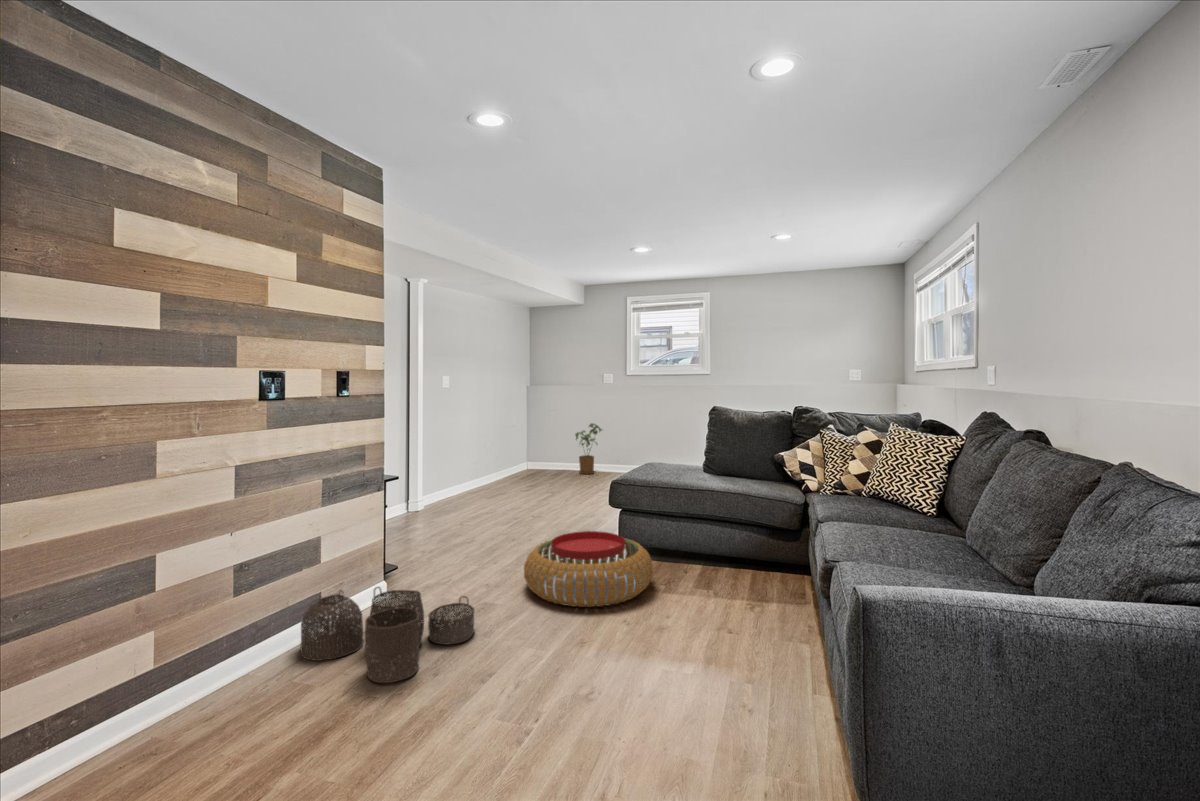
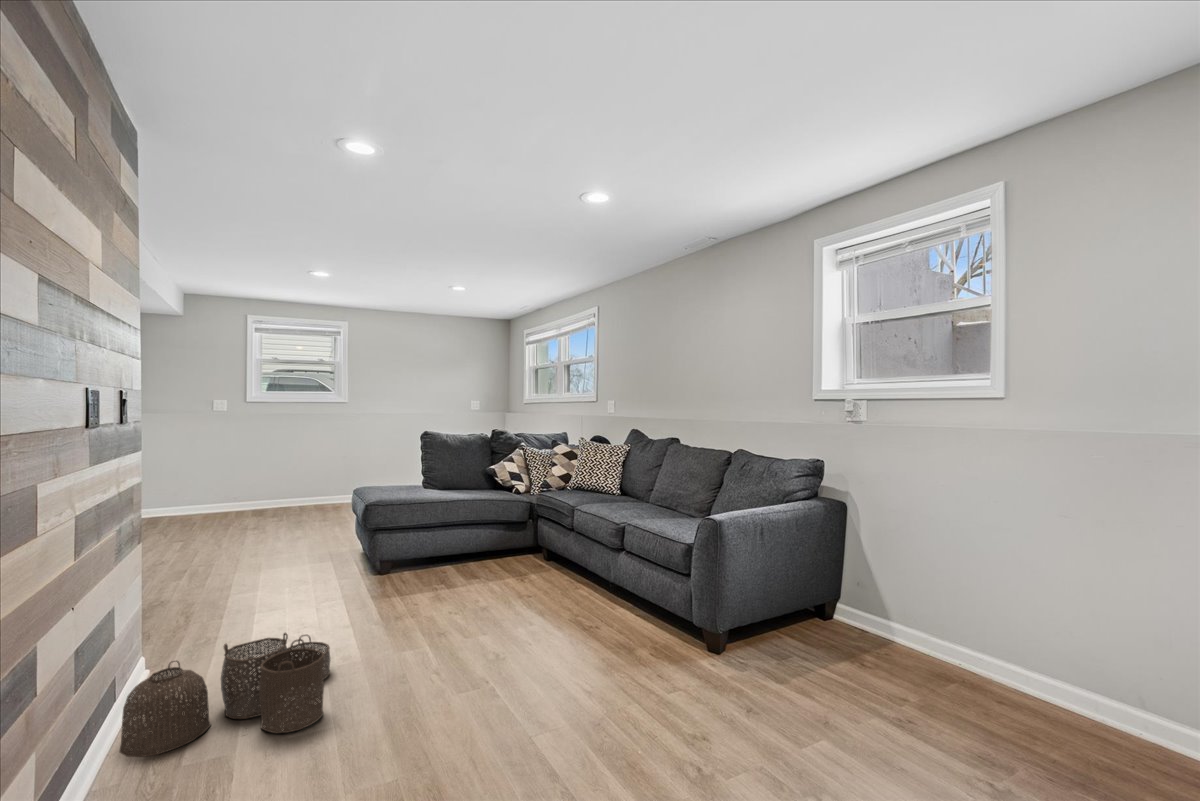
house plant: present [575,423,602,474] -> none [175,460,217,522]
pouf: present [524,531,653,607] -> none [306,553,442,627]

